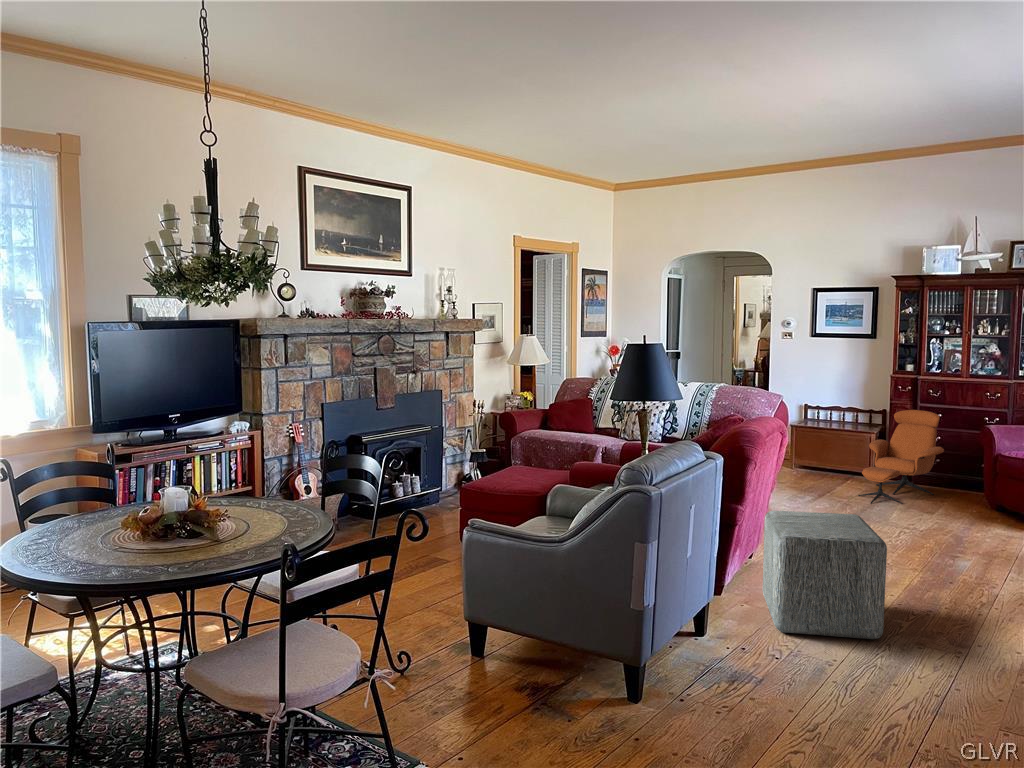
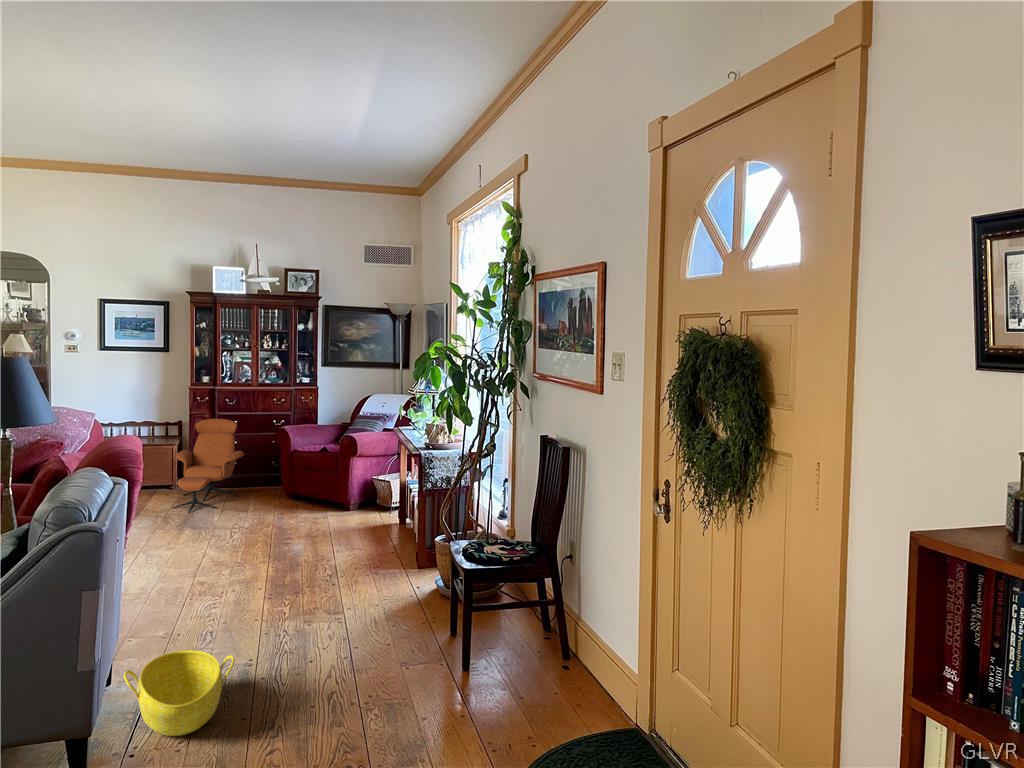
ottoman: present [763,511,887,639] -> none [146,518,280,652]
basket: none [694,624,791,701] -> present [124,650,235,736]

